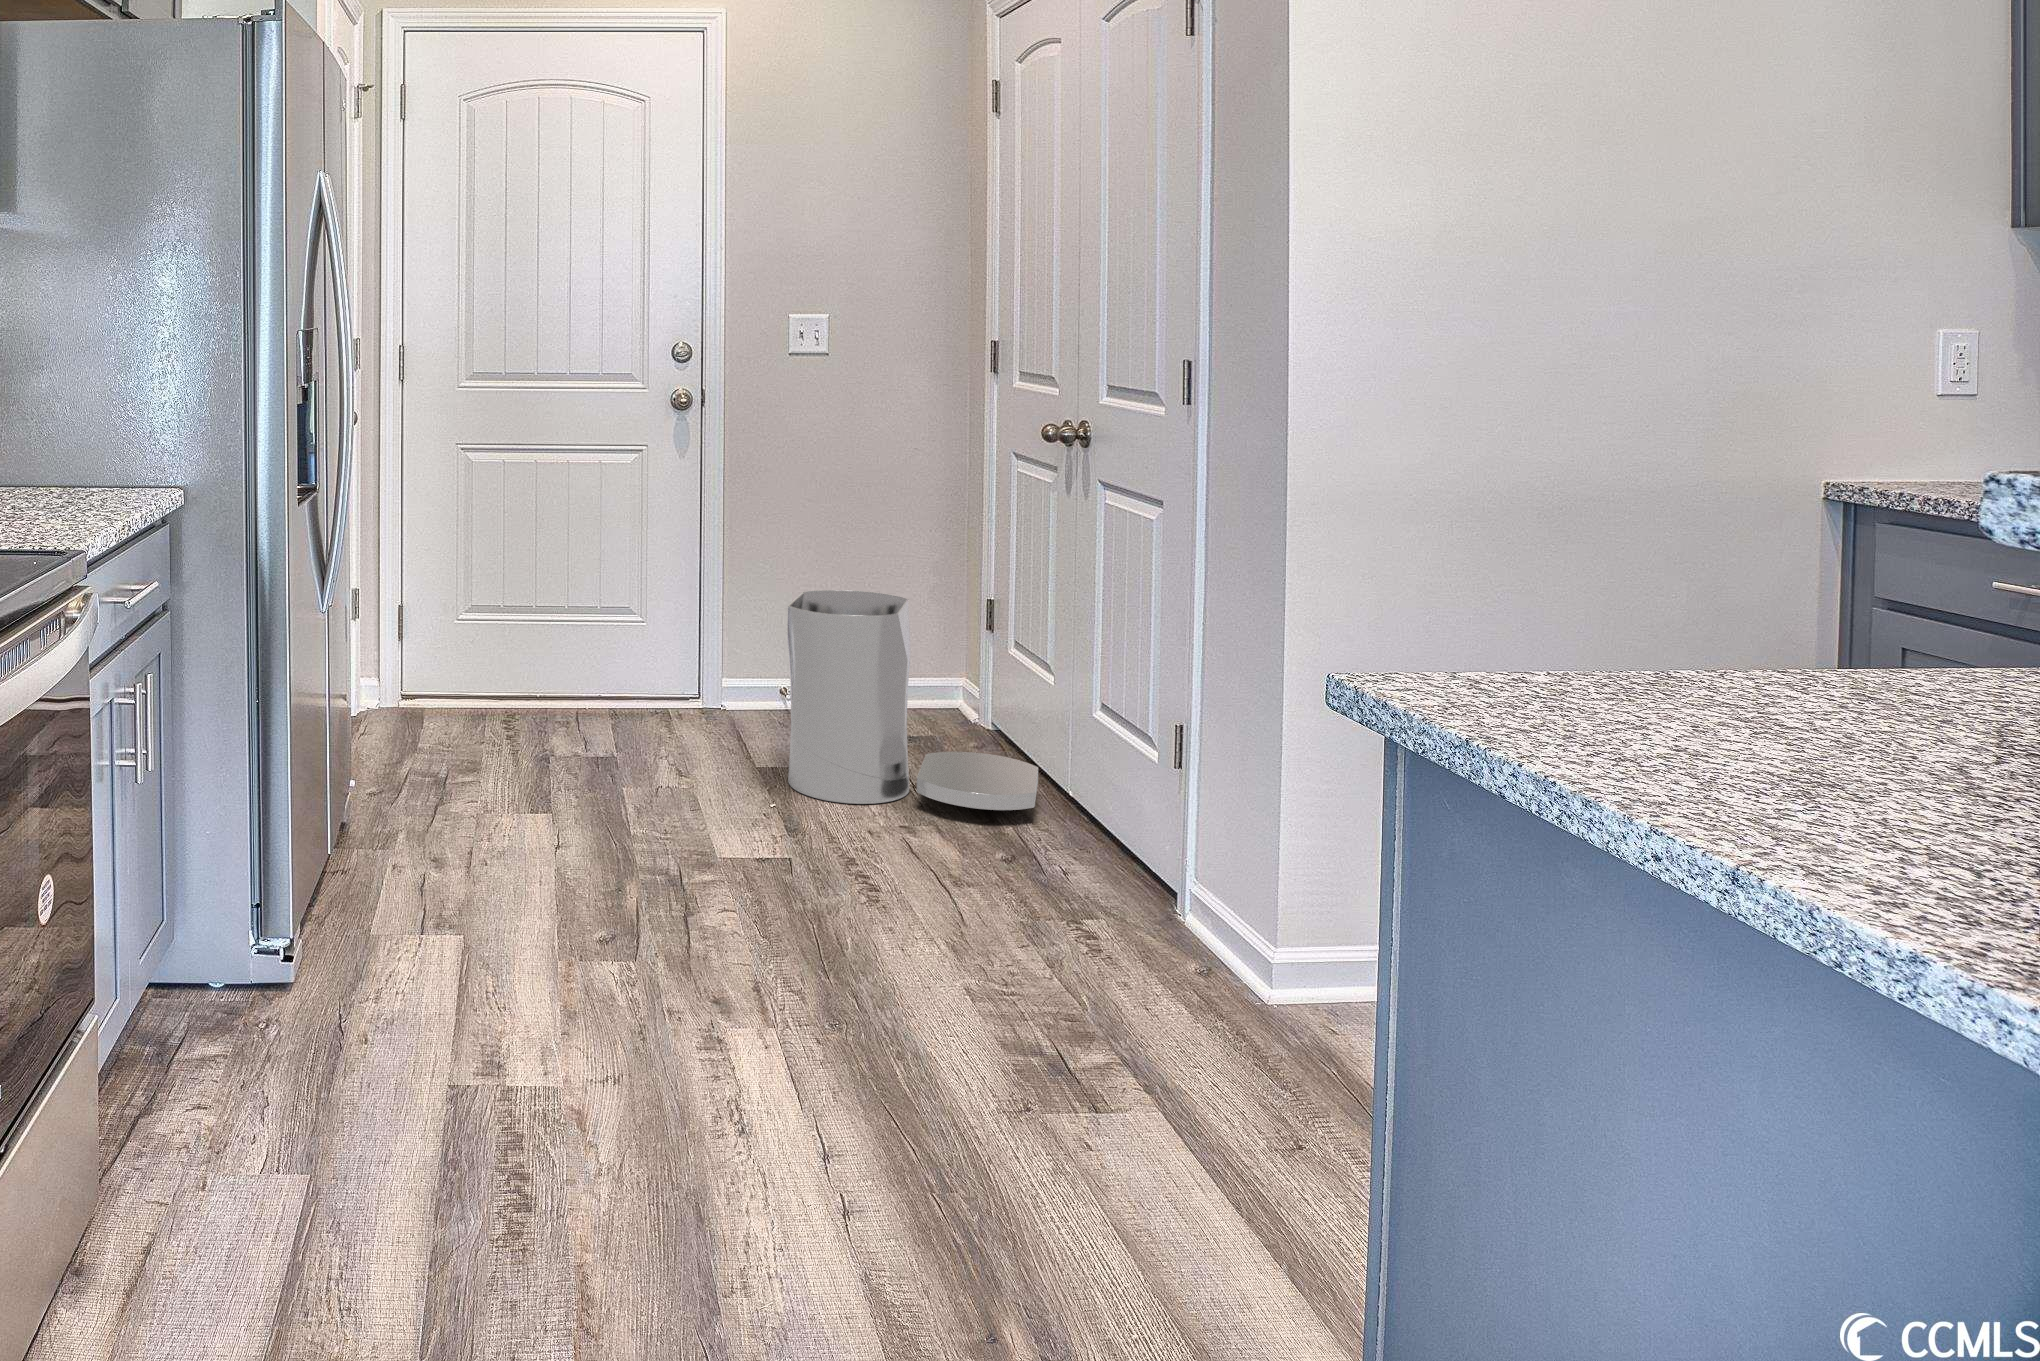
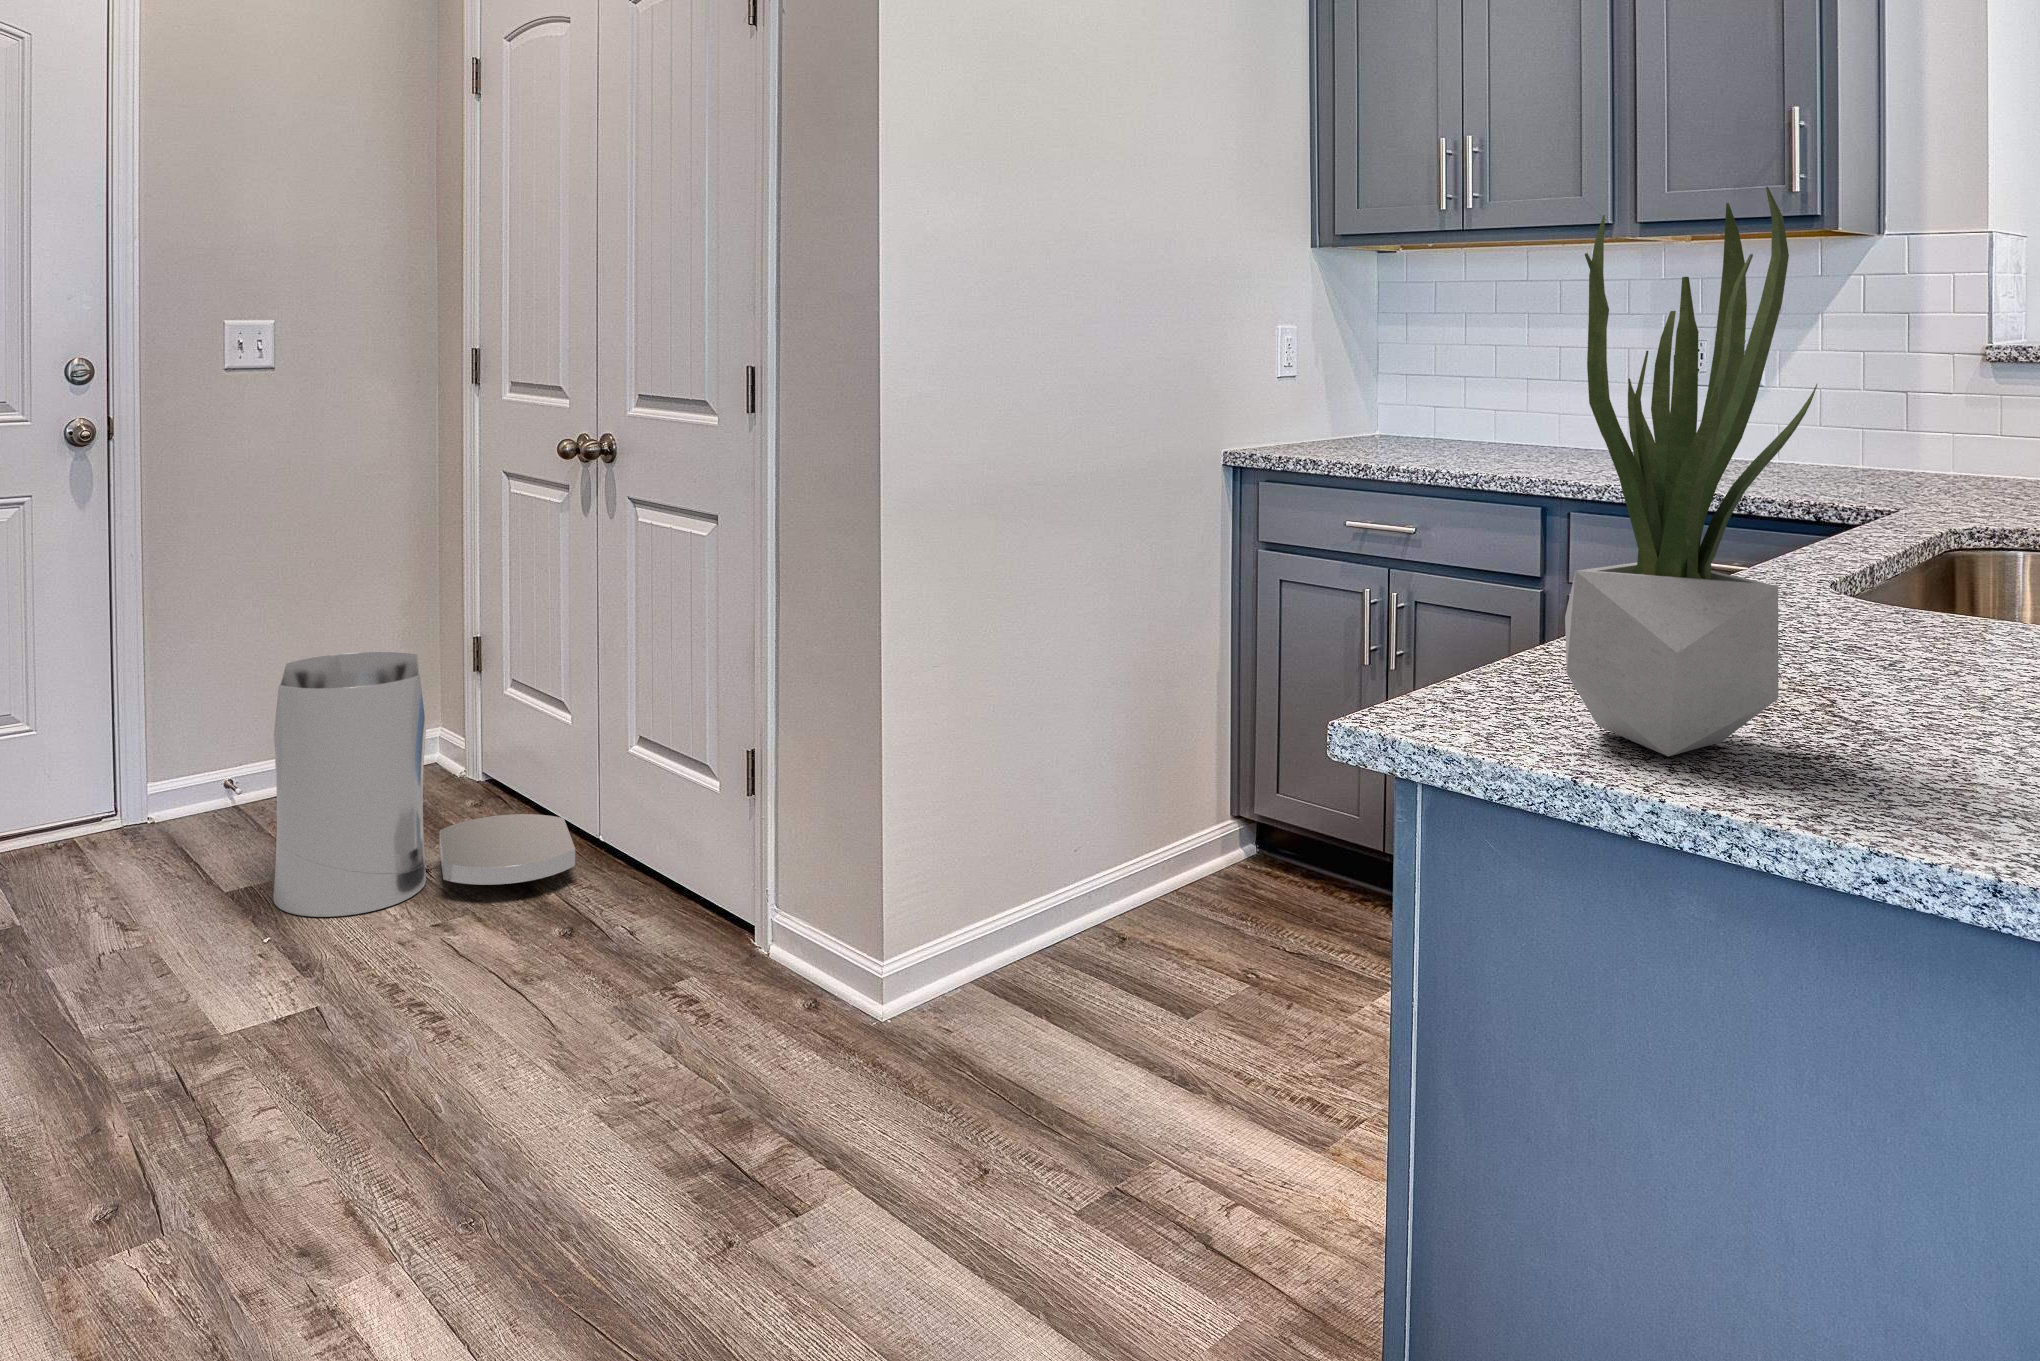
potted plant: none [1529,166,1851,757] -> present [1565,187,1817,756]

